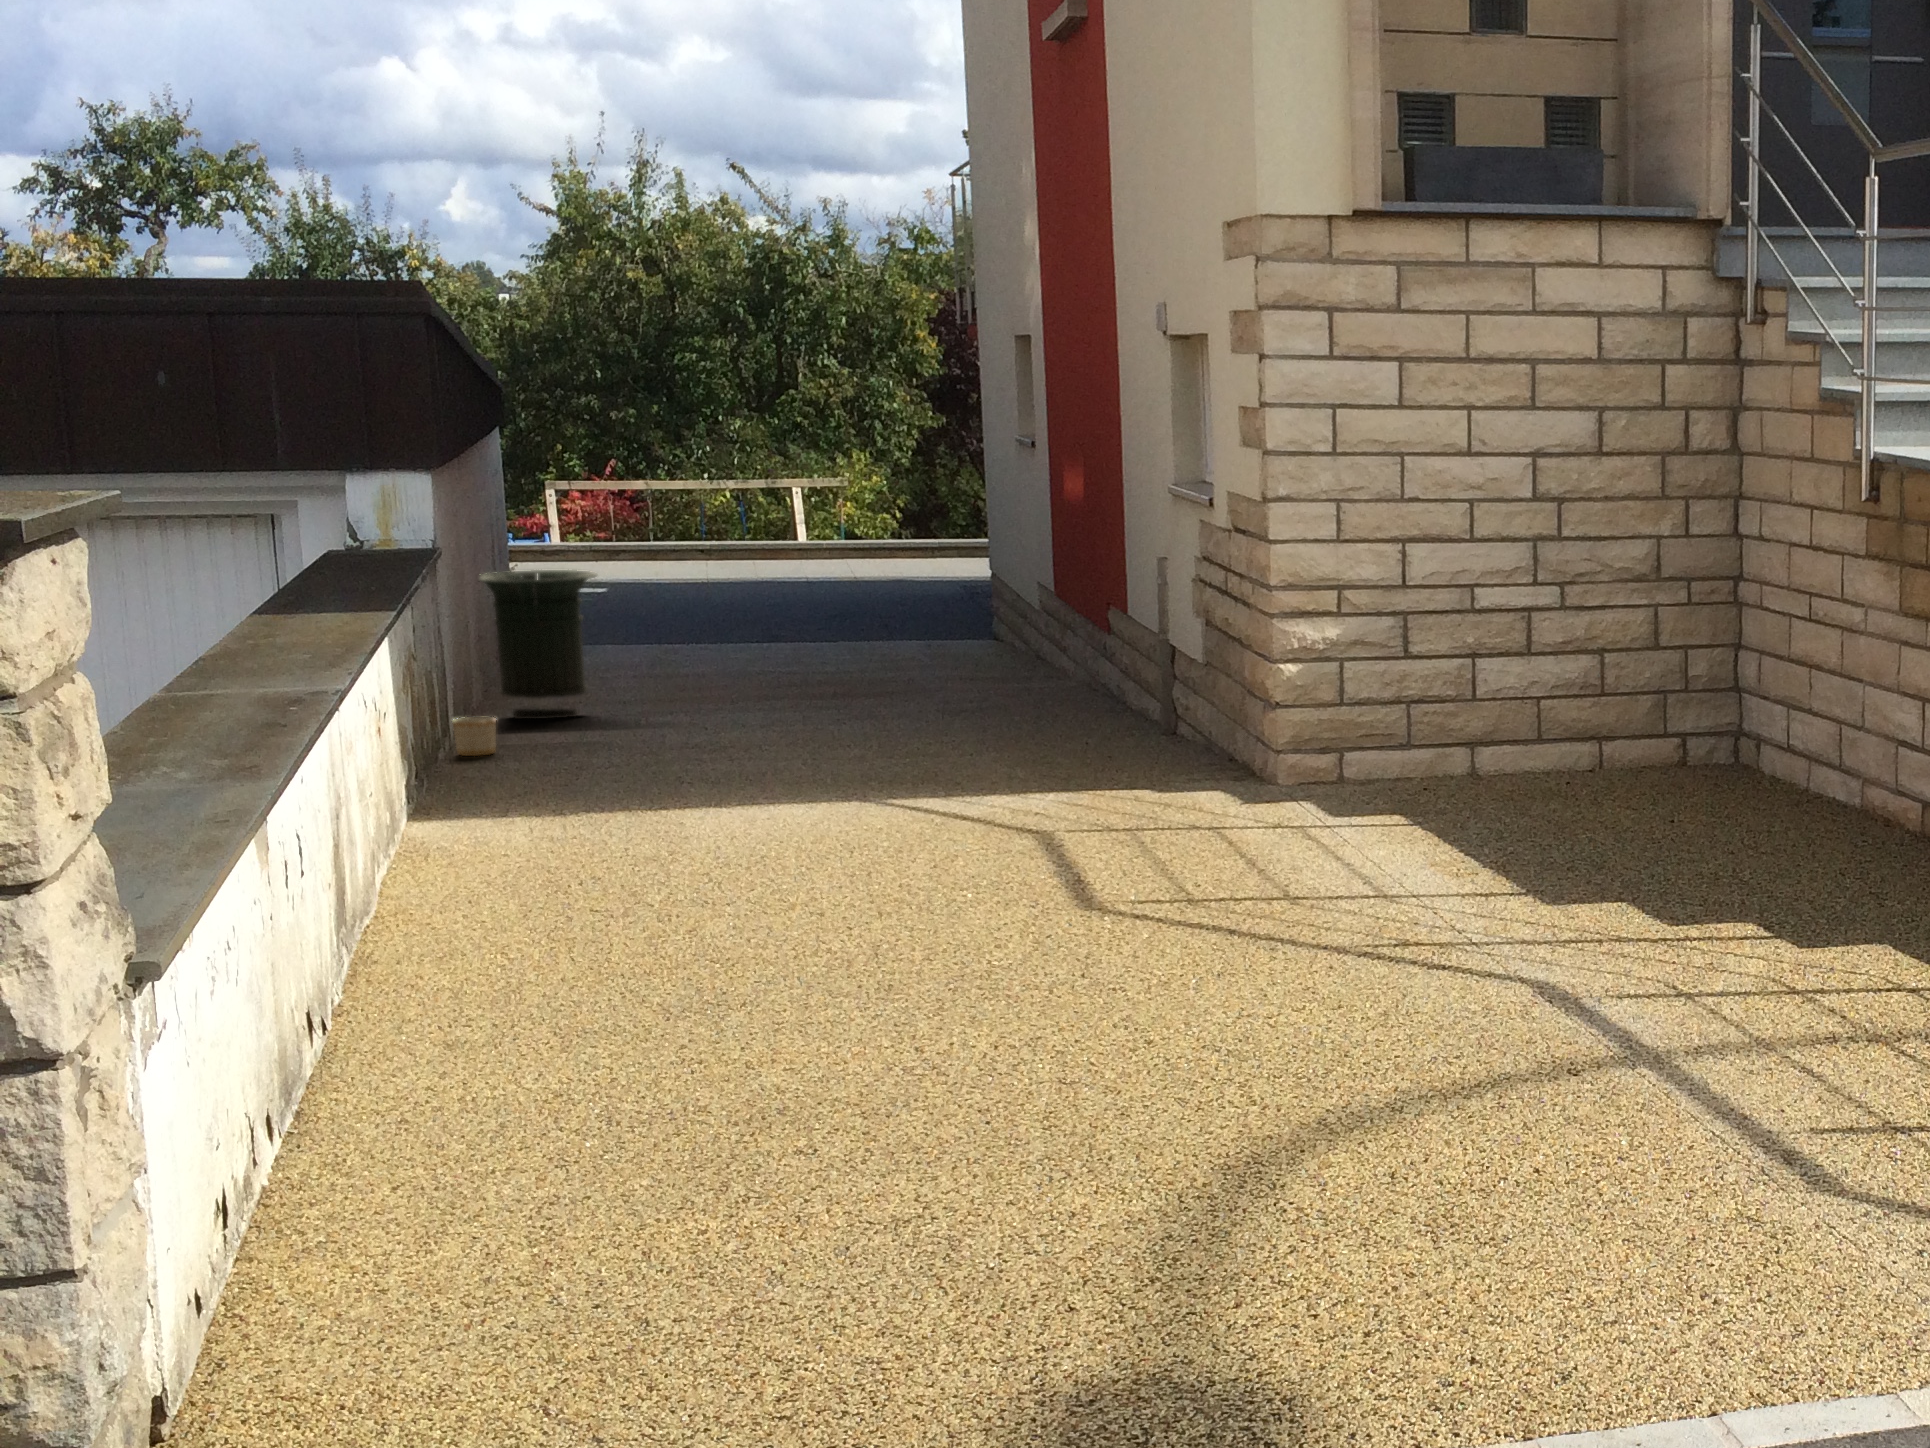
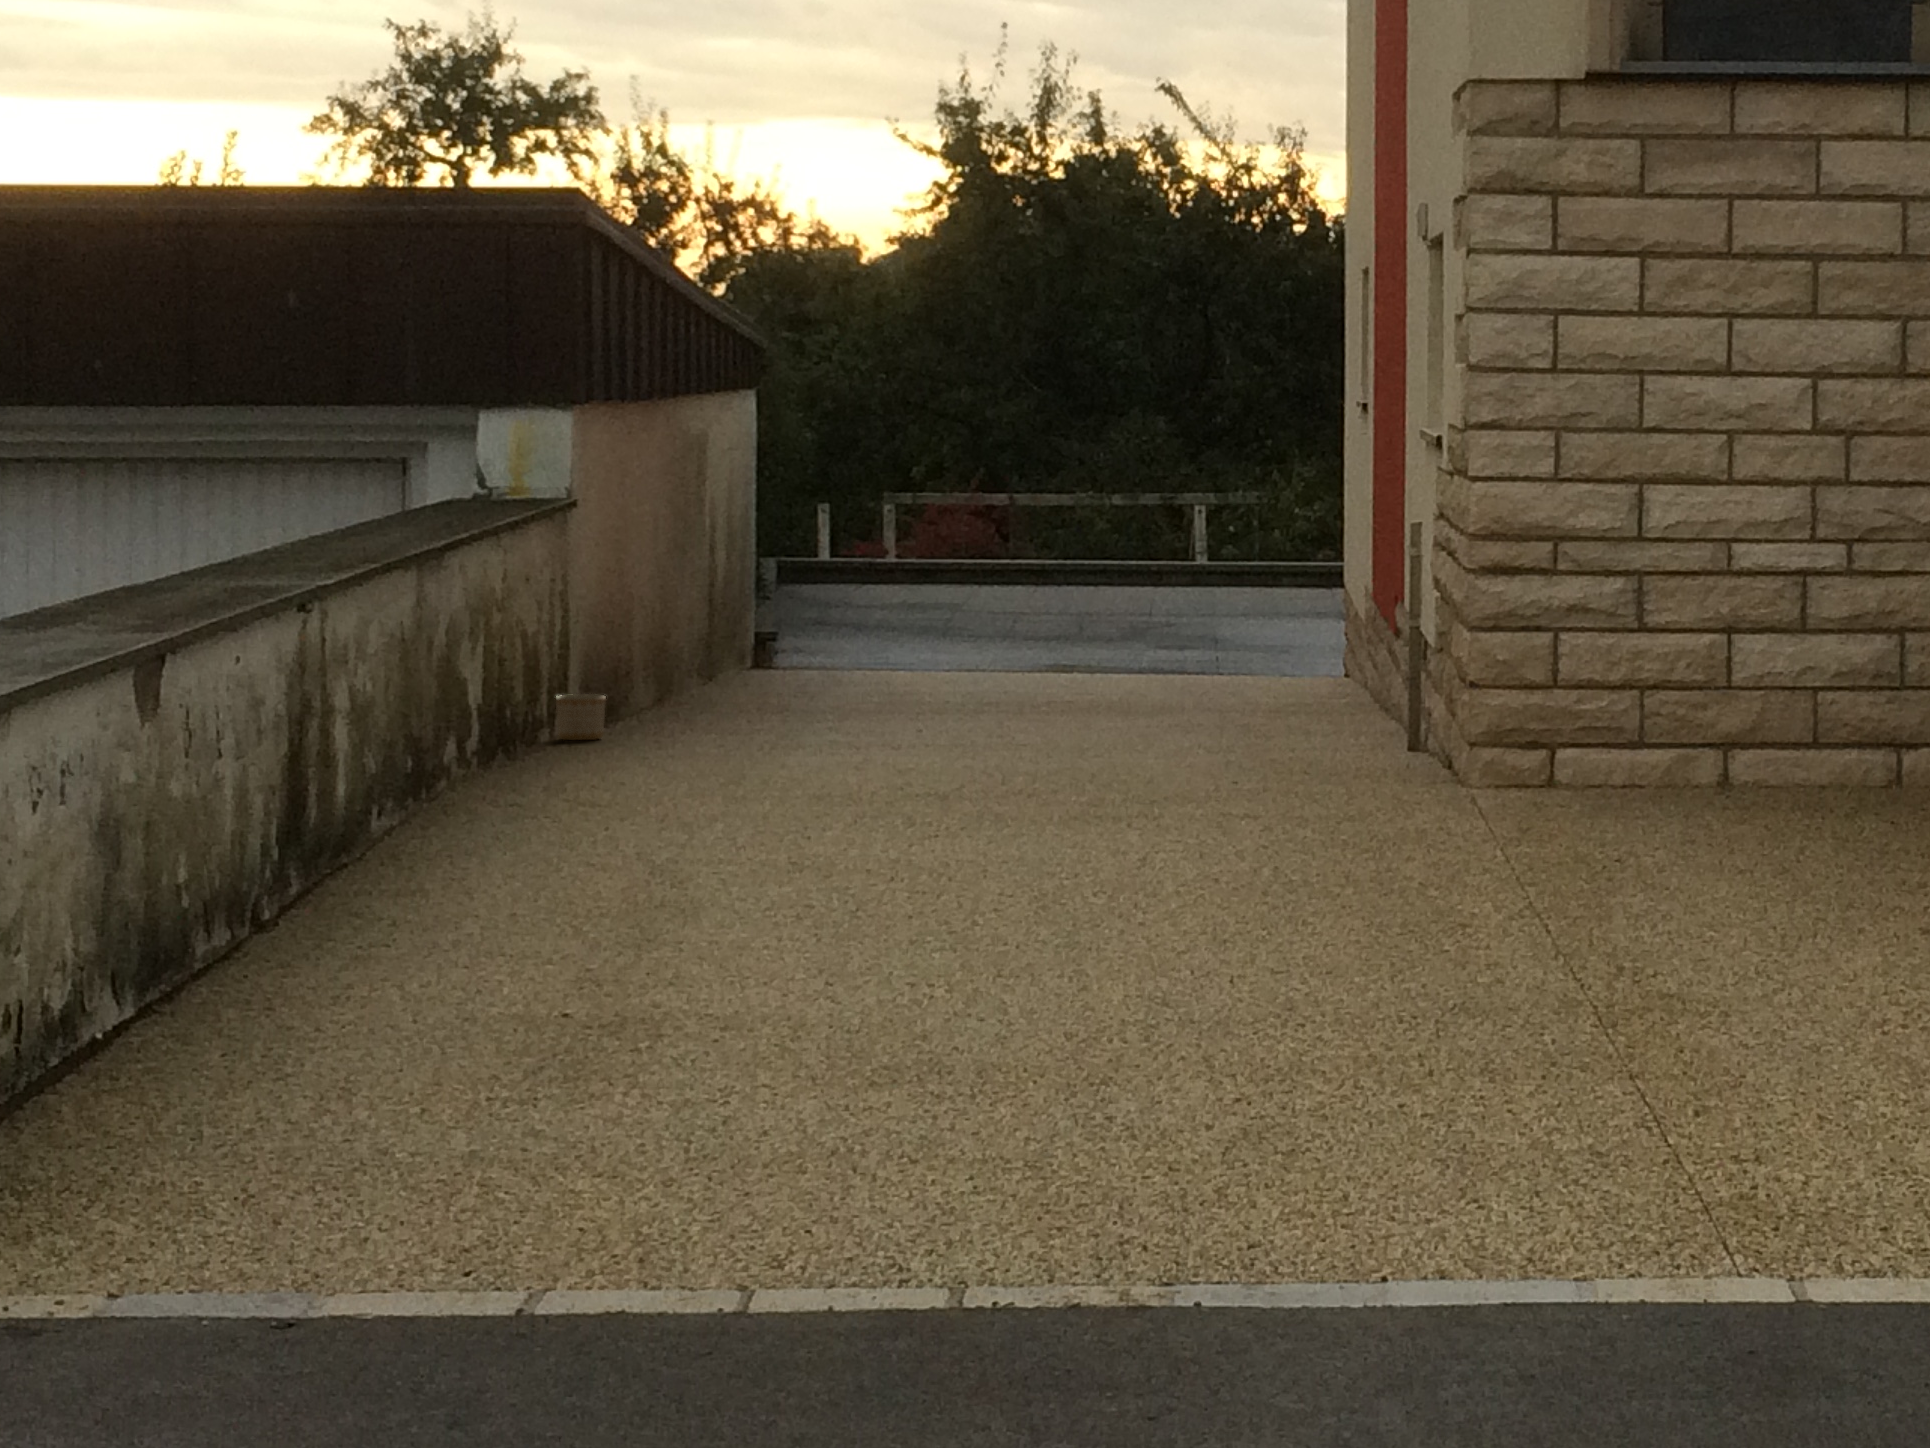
trash can: present [480,570,597,719] -> none [626,535,771,716]

